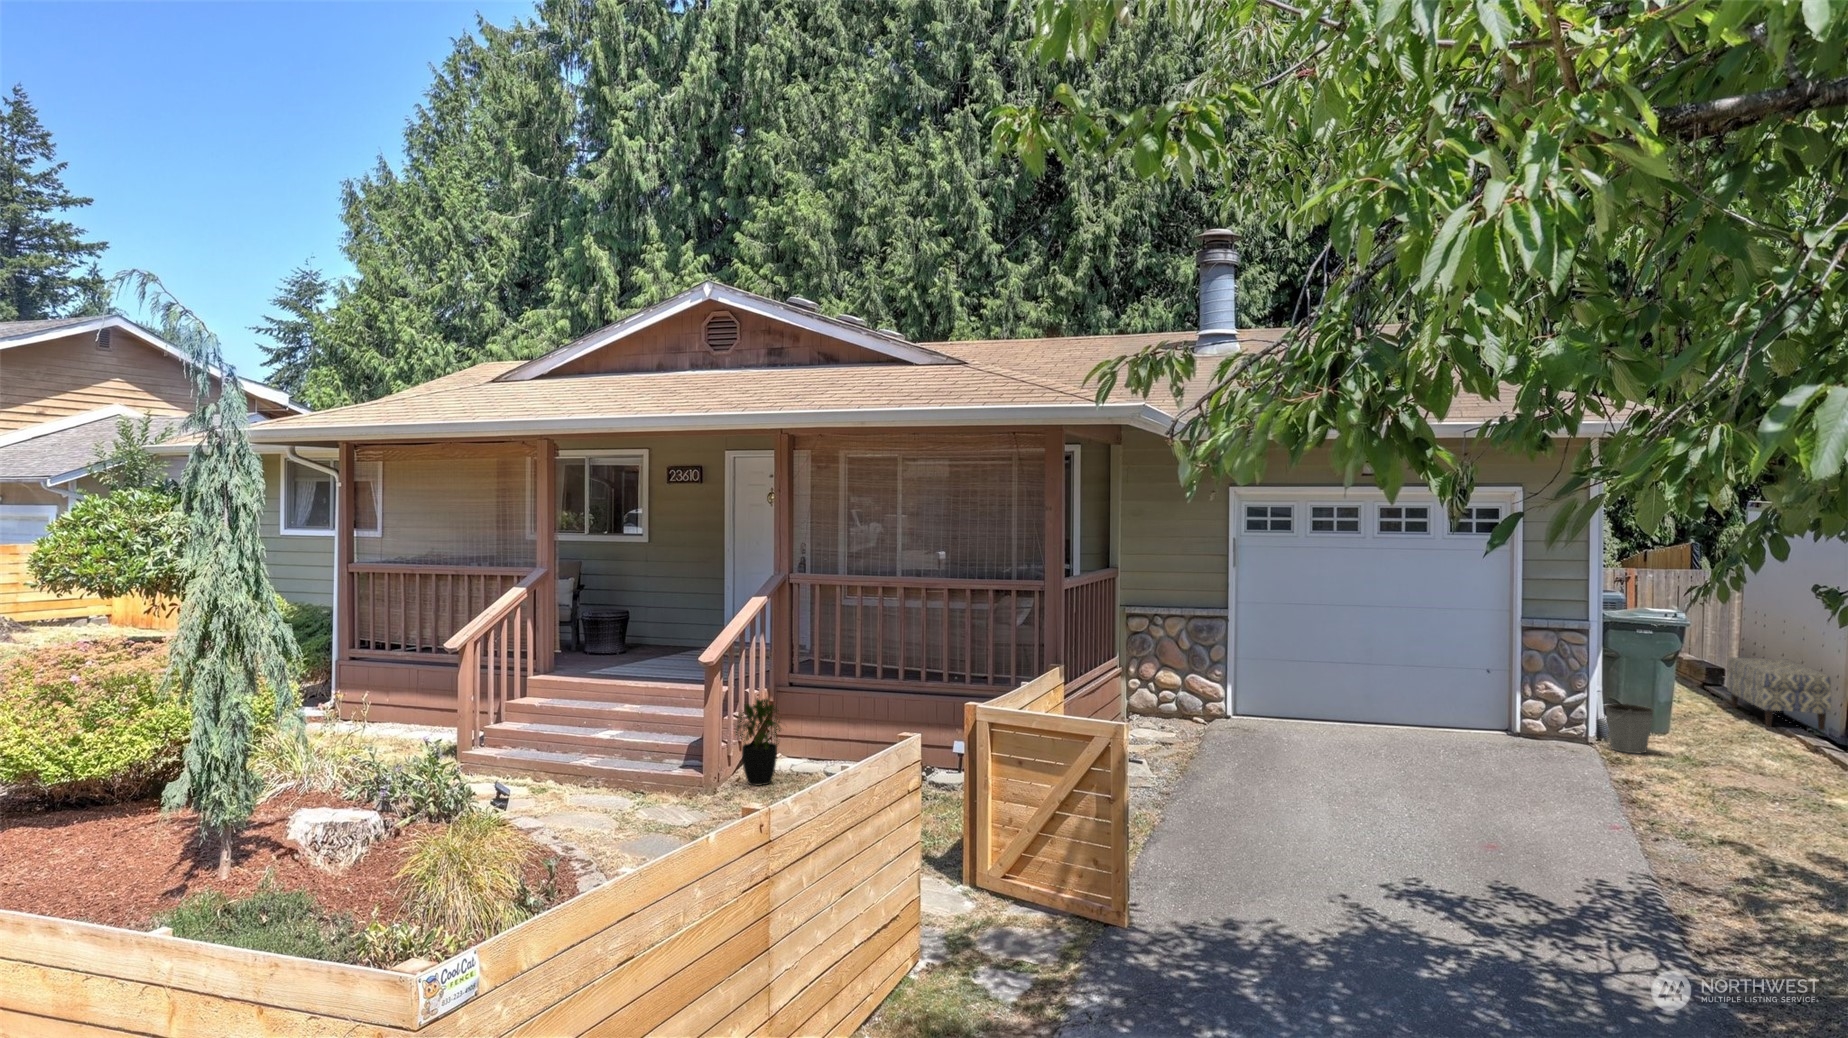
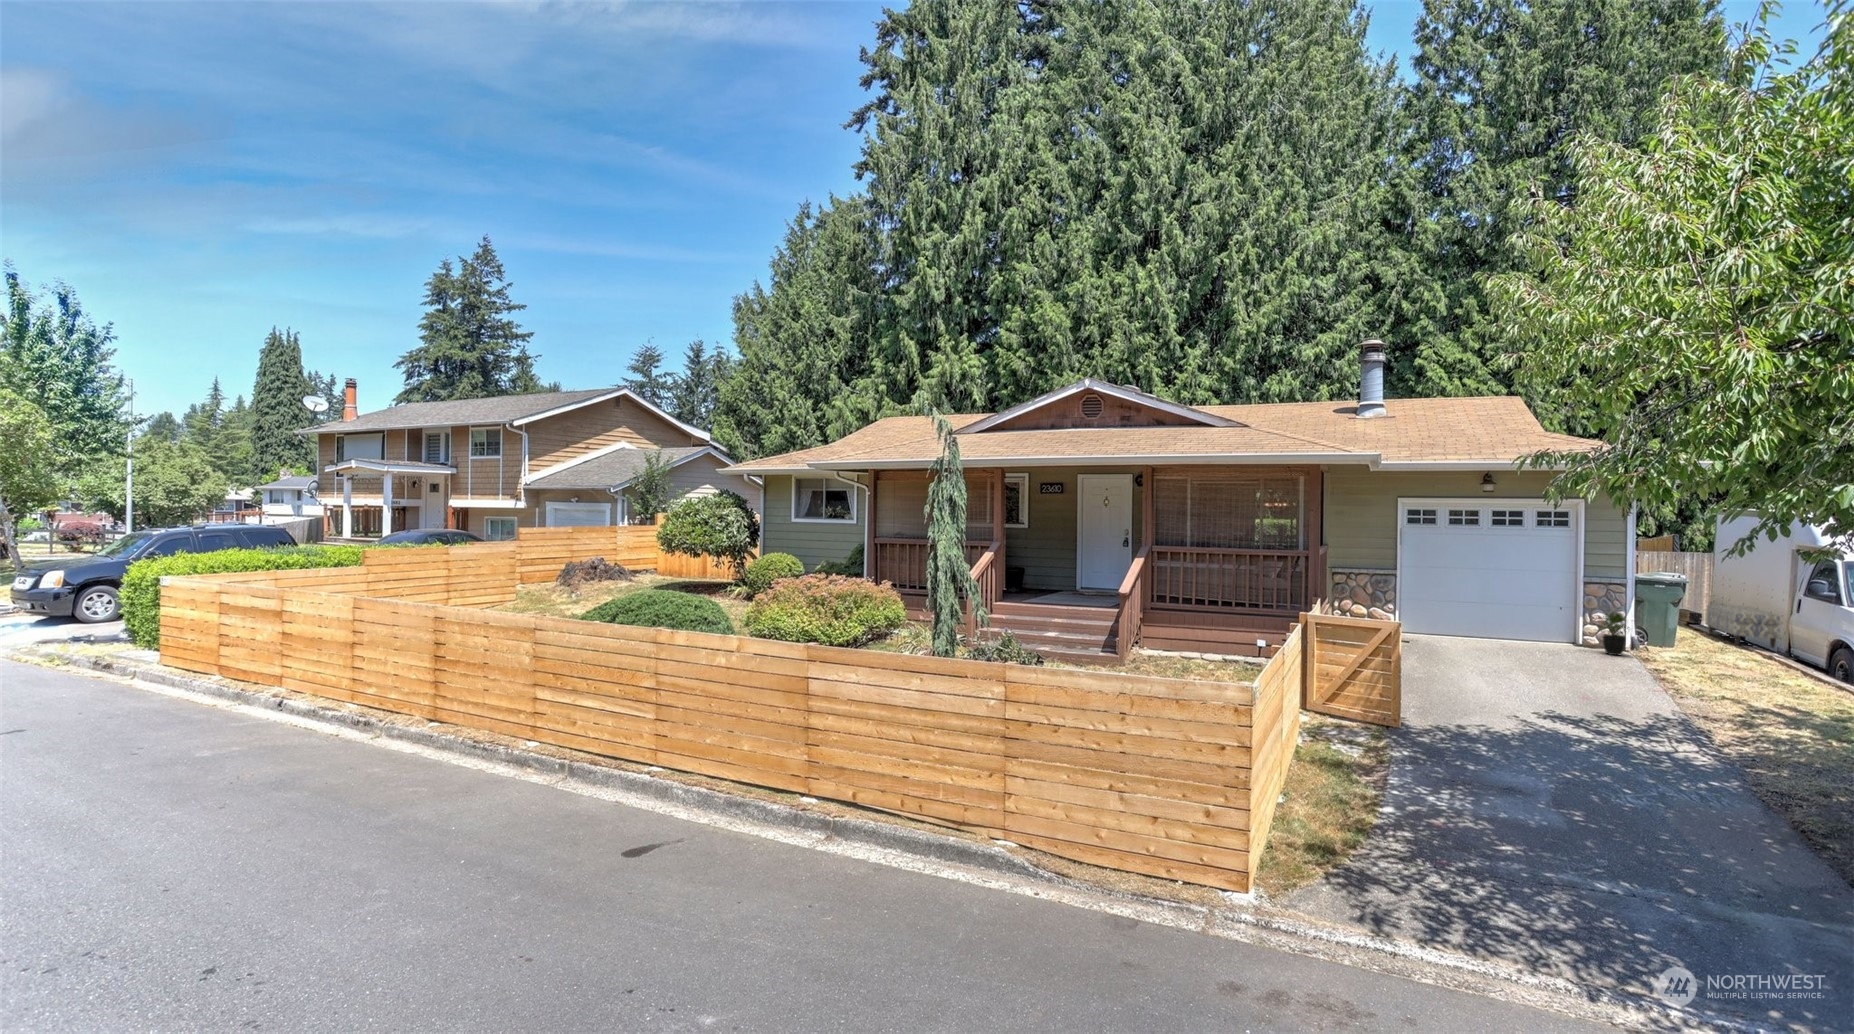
potted plant: present [736,698,781,786] -> present [1599,611,1629,655]
bucket: present [1605,703,1654,754] -> none [1635,627,1669,656]

